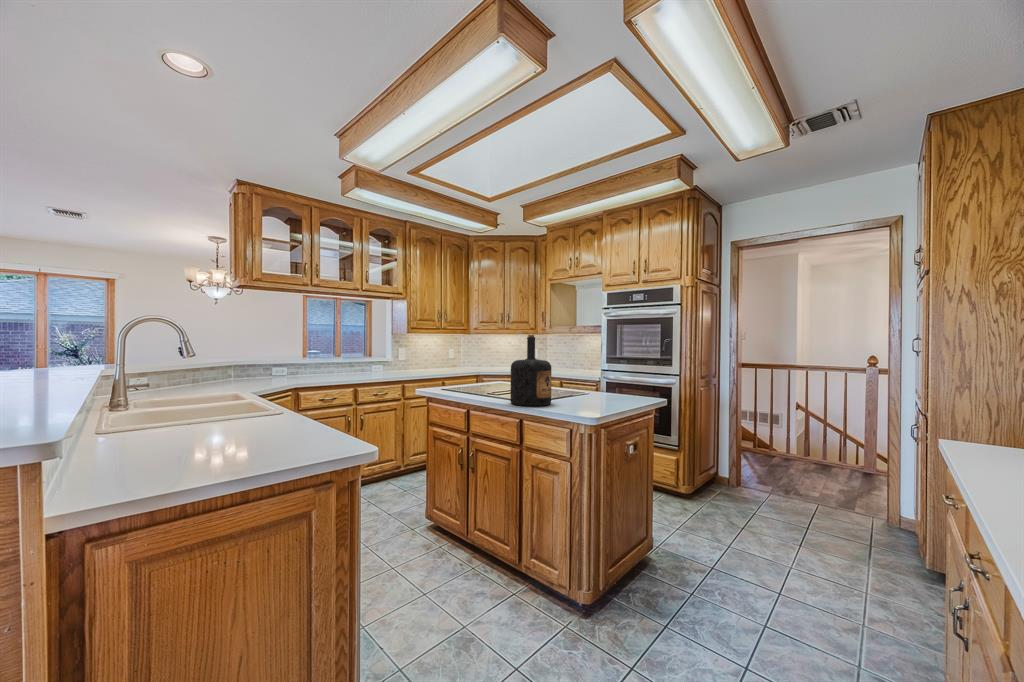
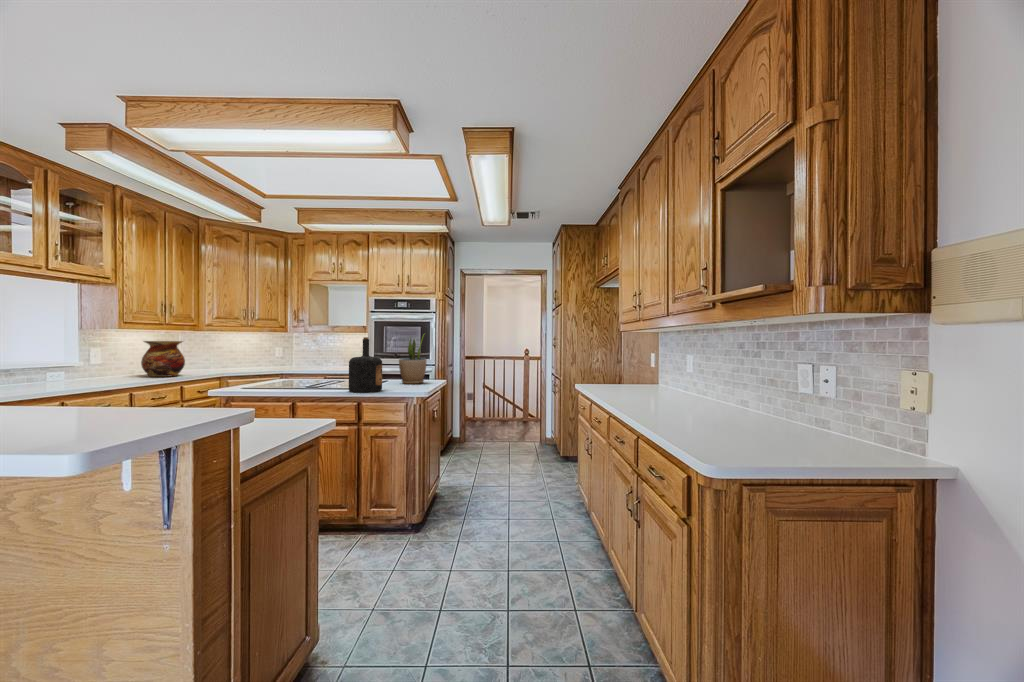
potted plant: none [599,329,636,399] -> present [399,336,426,384]
vase: none [418,343,447,374] -> present [141,341,185,377]

